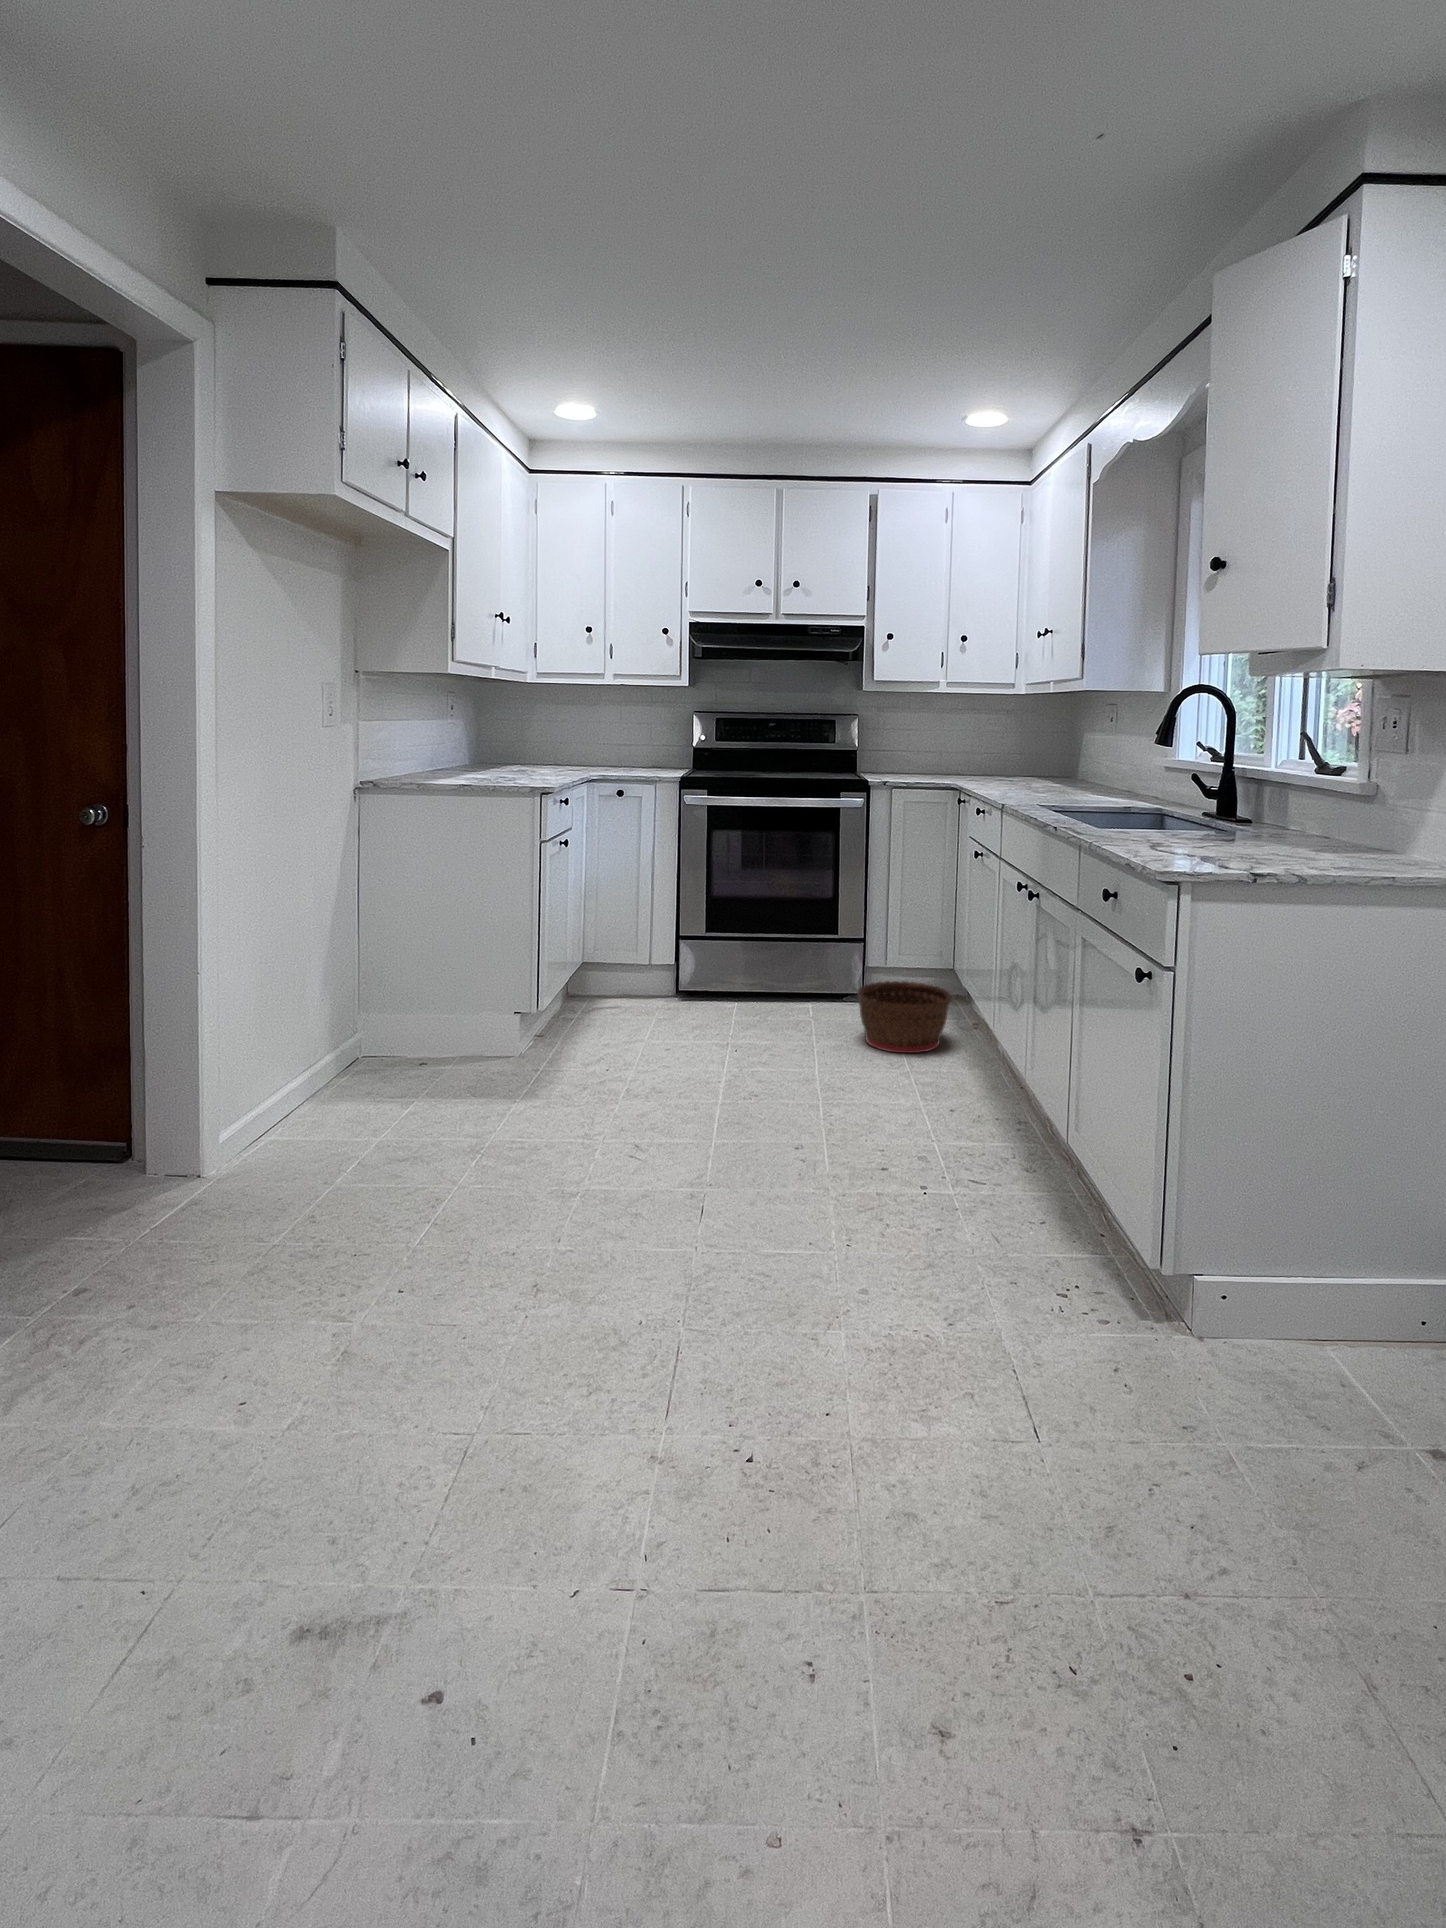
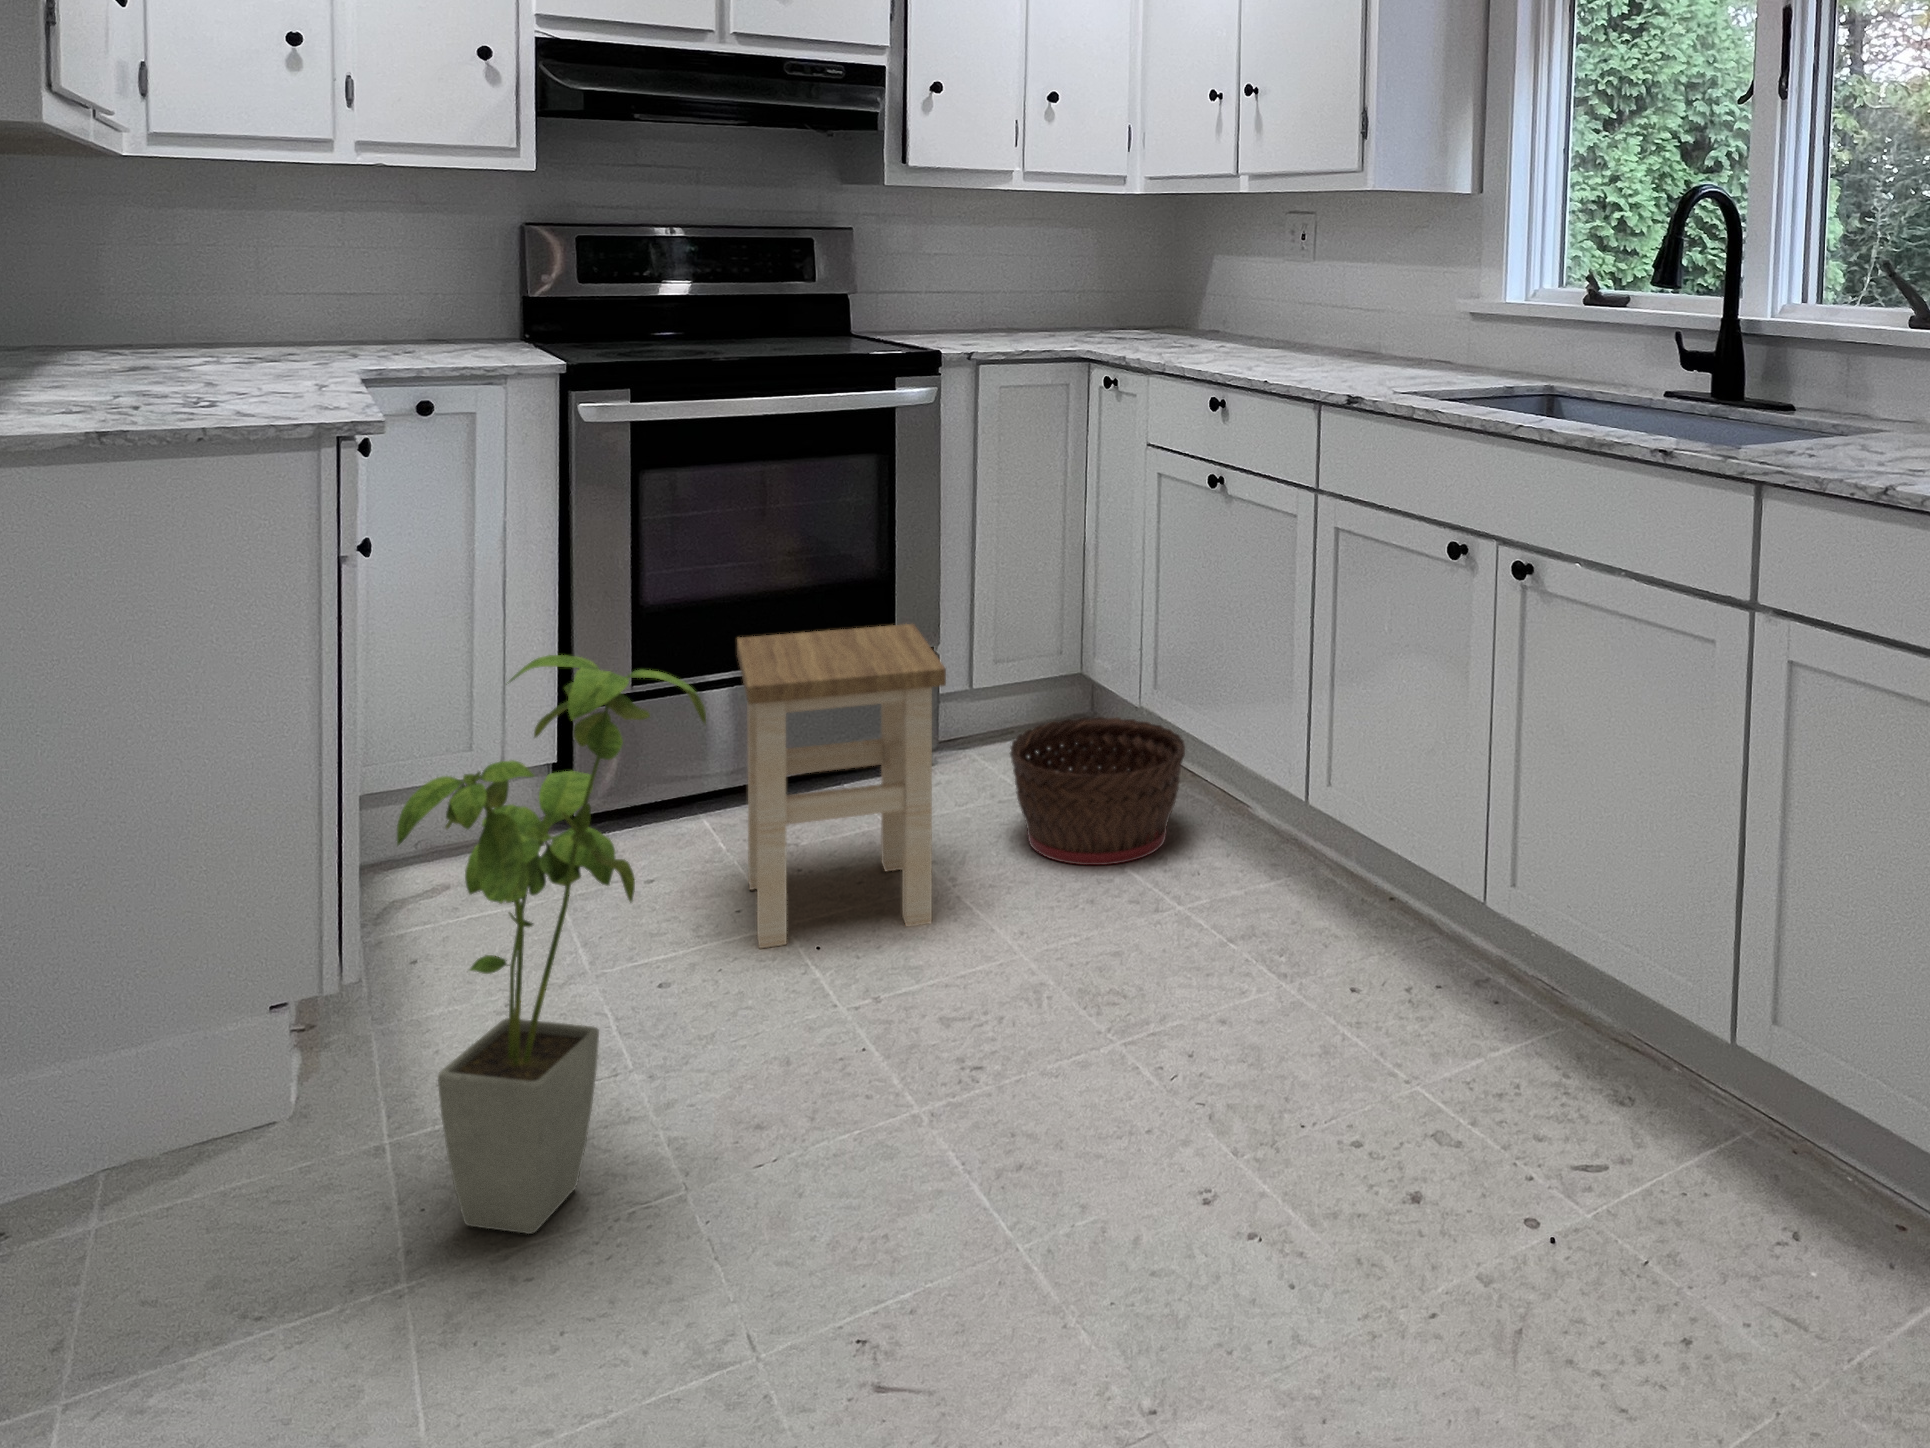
house plant: none [508,882,624,1100] -> present [397,655,706,1234]
stool: none [706,910,814,1054] -> present [737,624,946,948]

